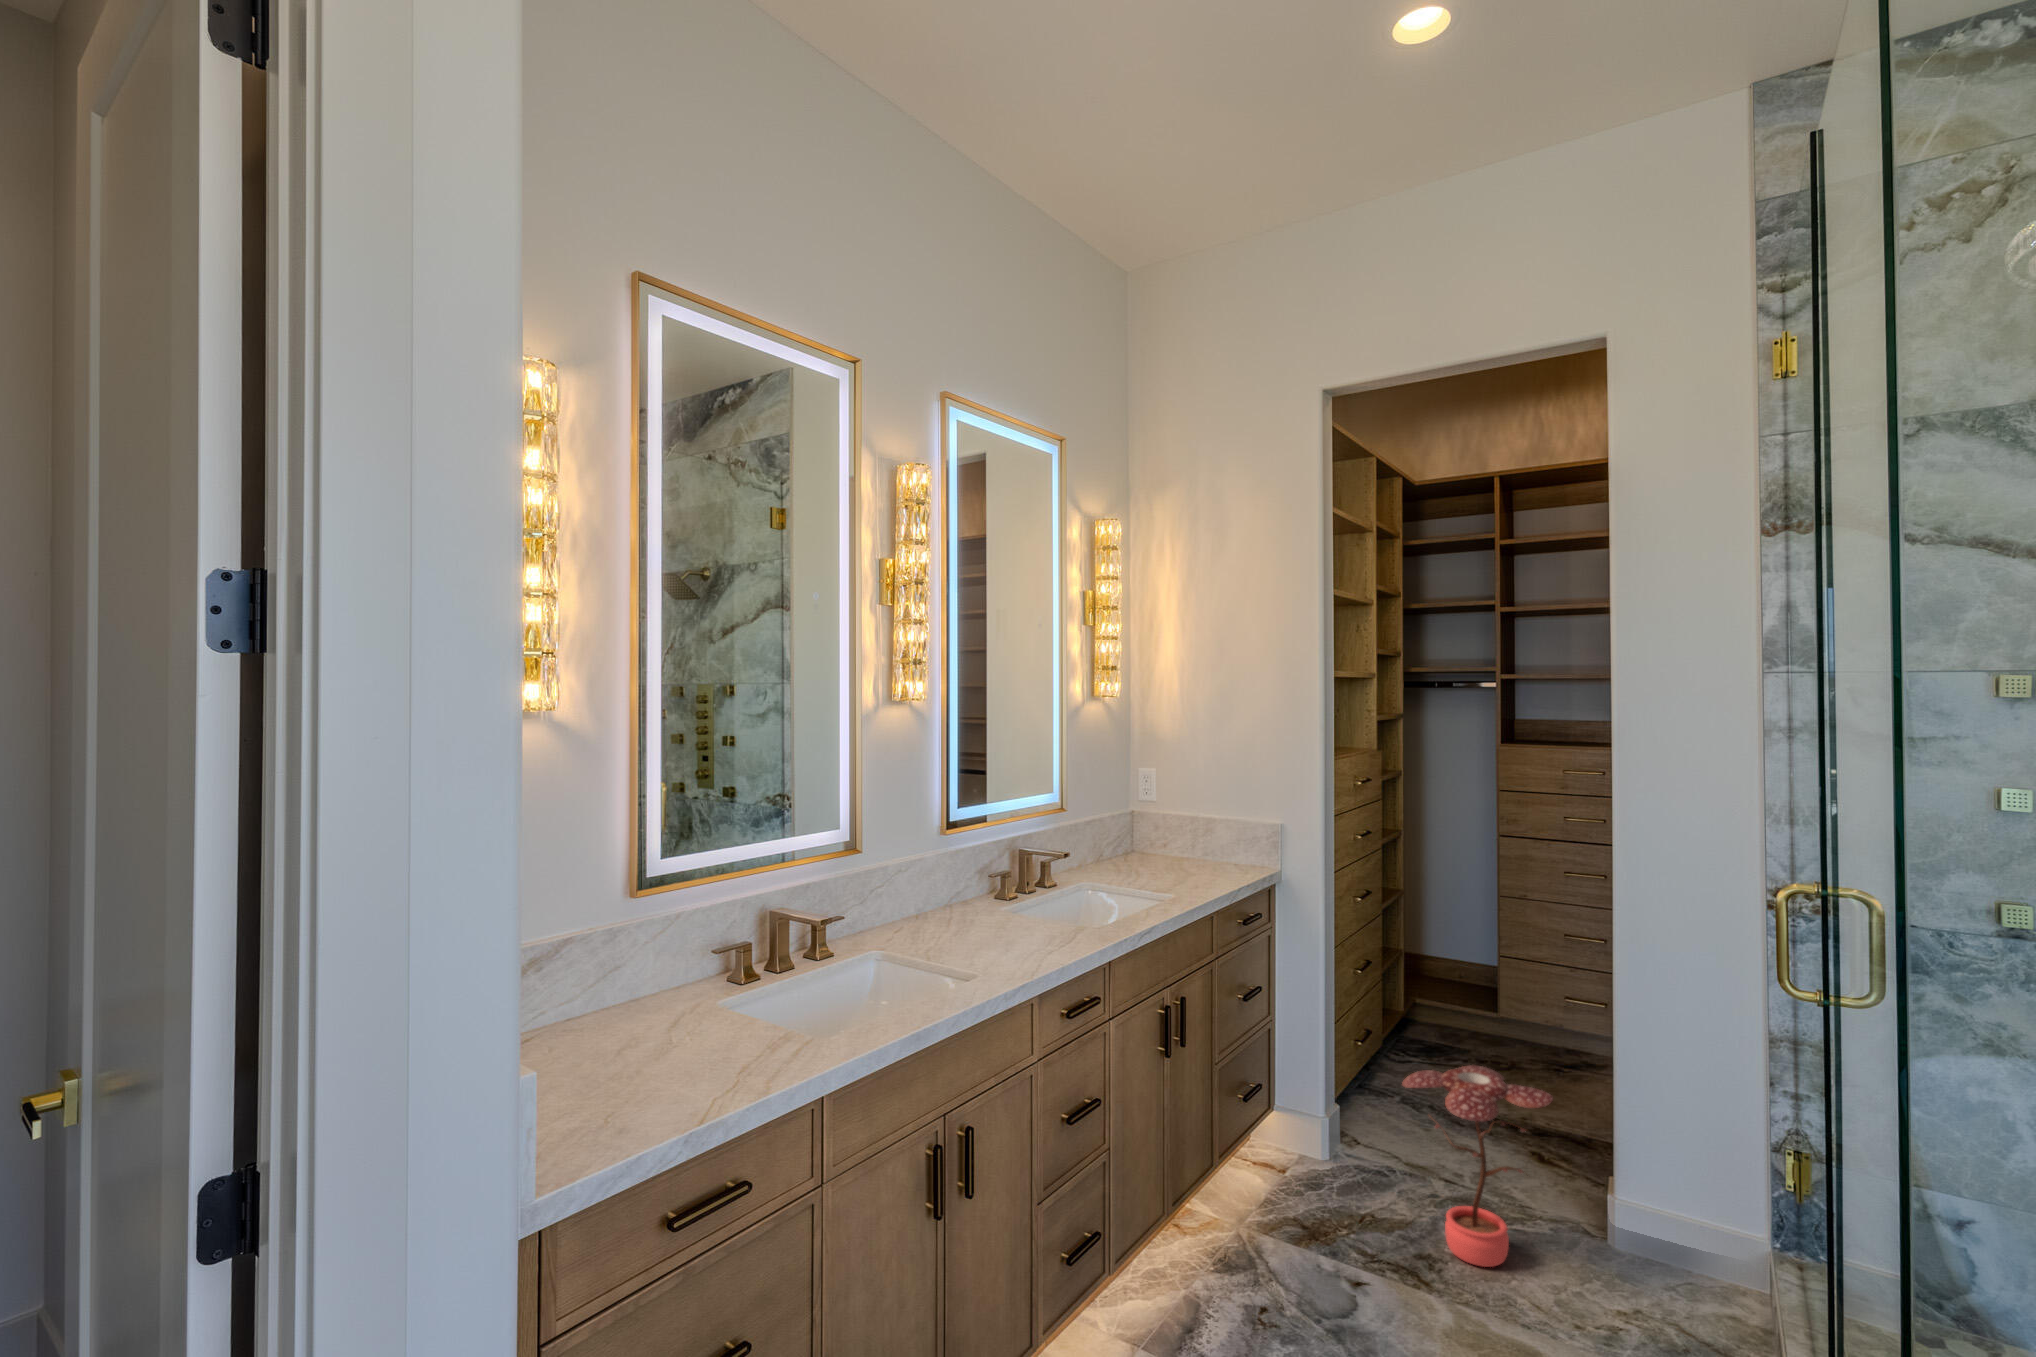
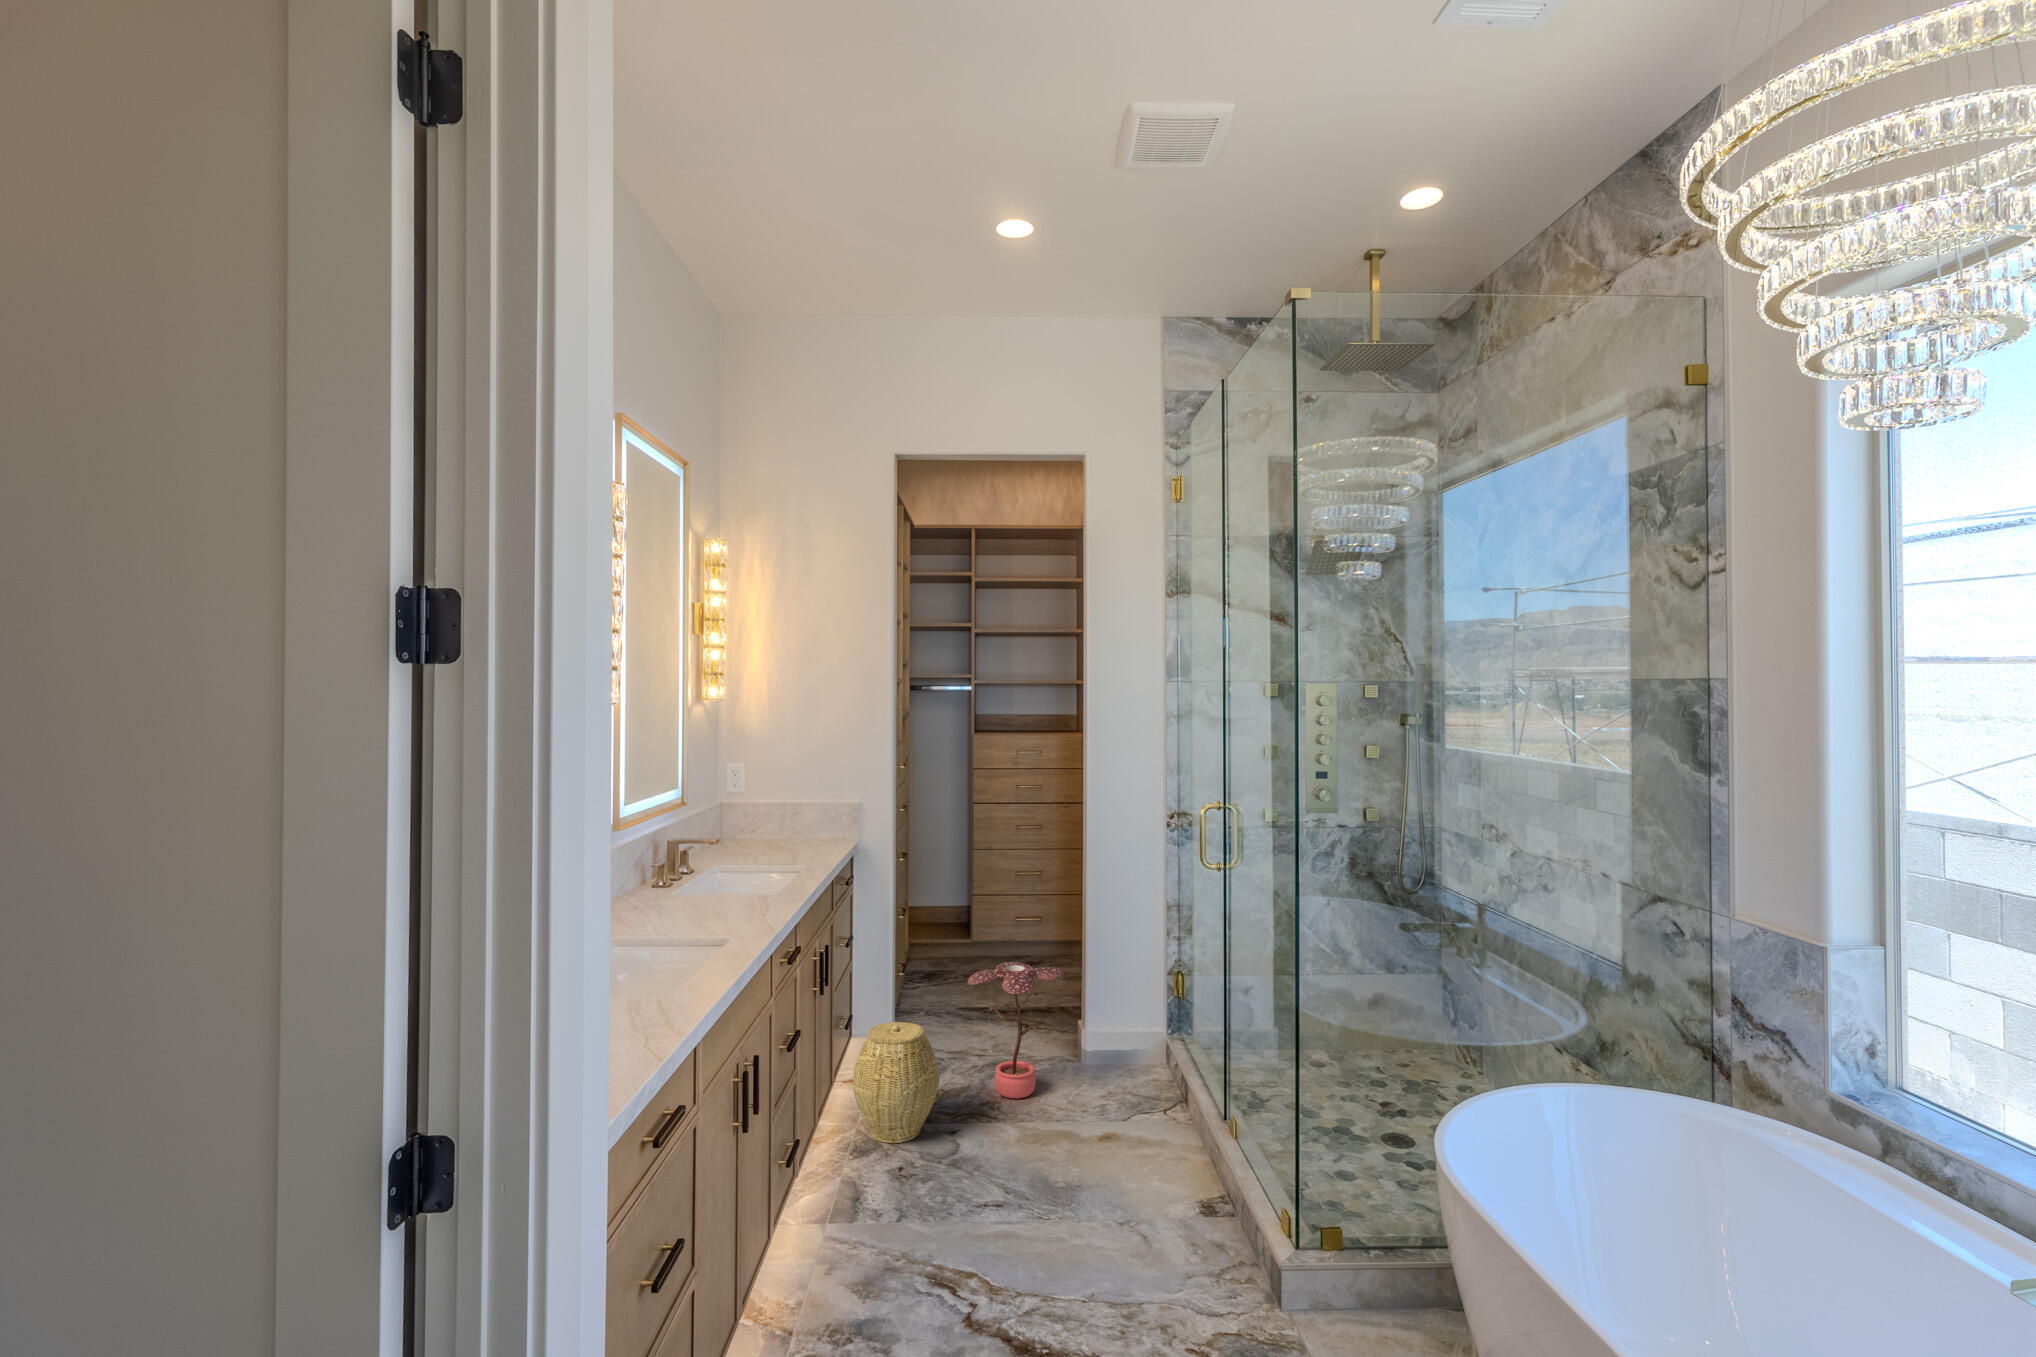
woven basket: none [1226,1110,1341,1273] -> present [853,1022,939,1143]

